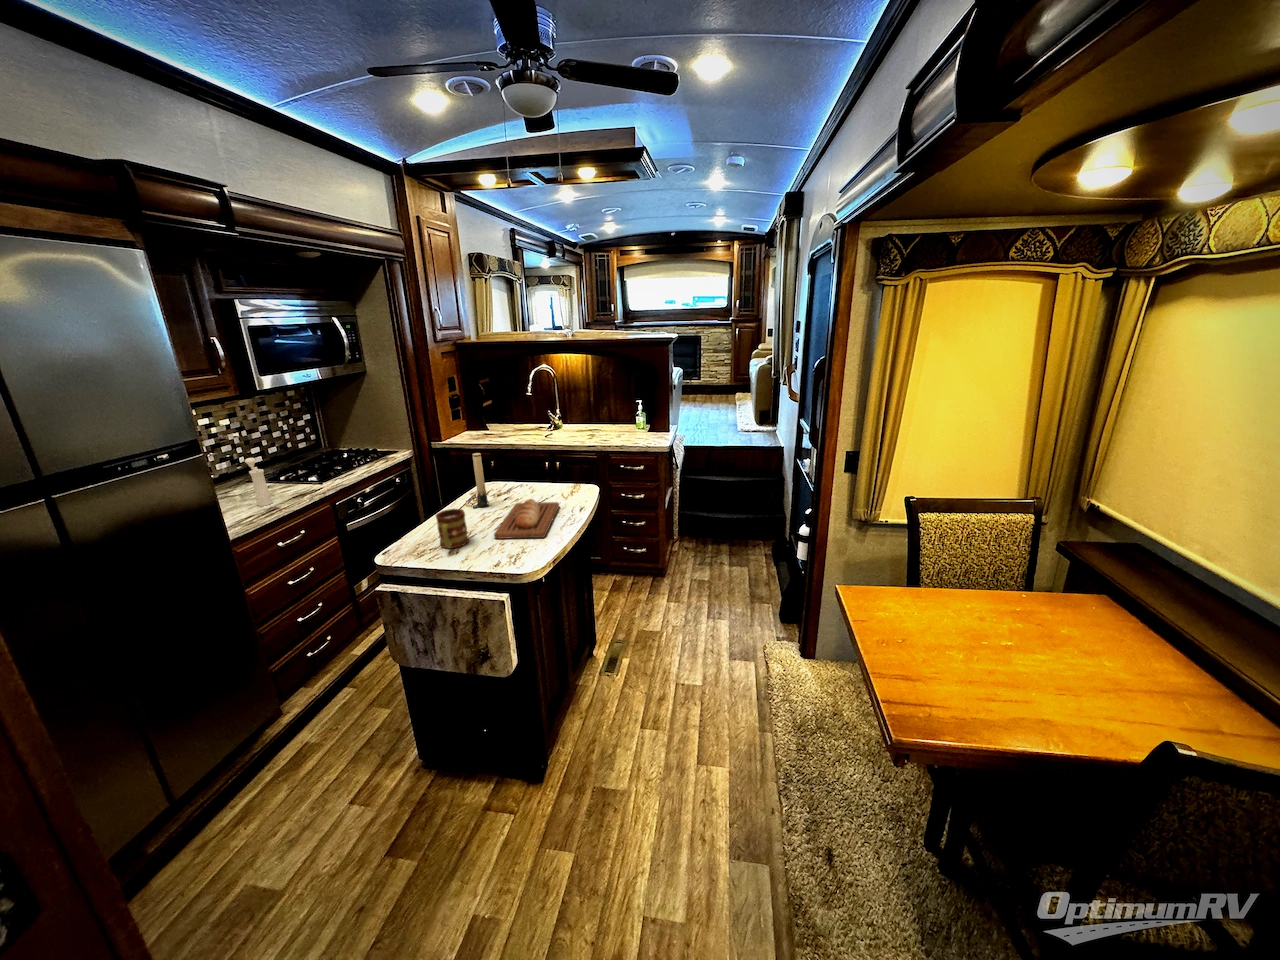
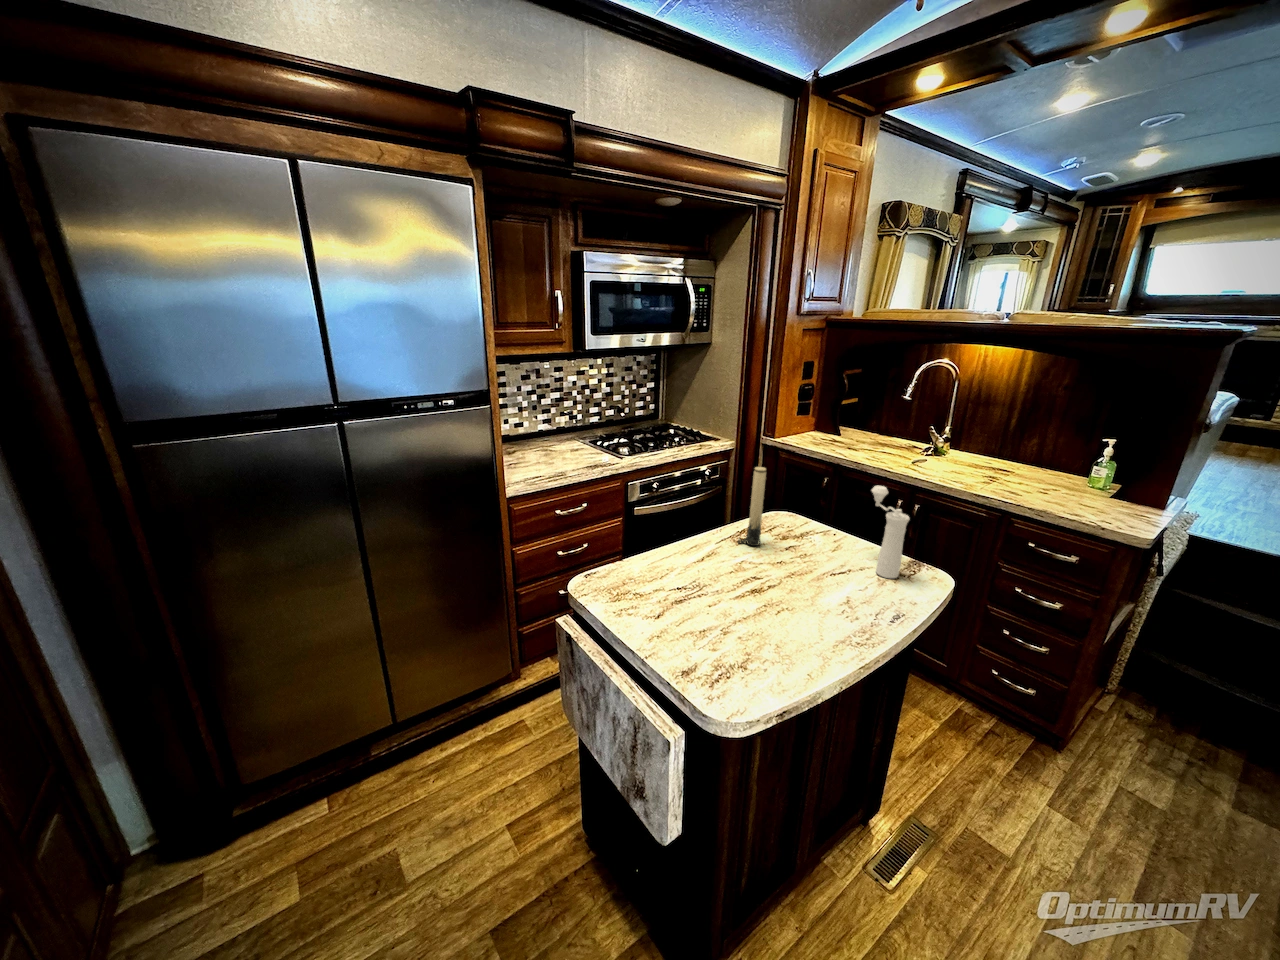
pepper mill: present [245,458,272,506] -> present [872,485,910,578]
bread loaf: present [494,499,559,539] -> none [727,558,862,640]
mug: present [436,509,469,549] -> none [651,539,697,600]

